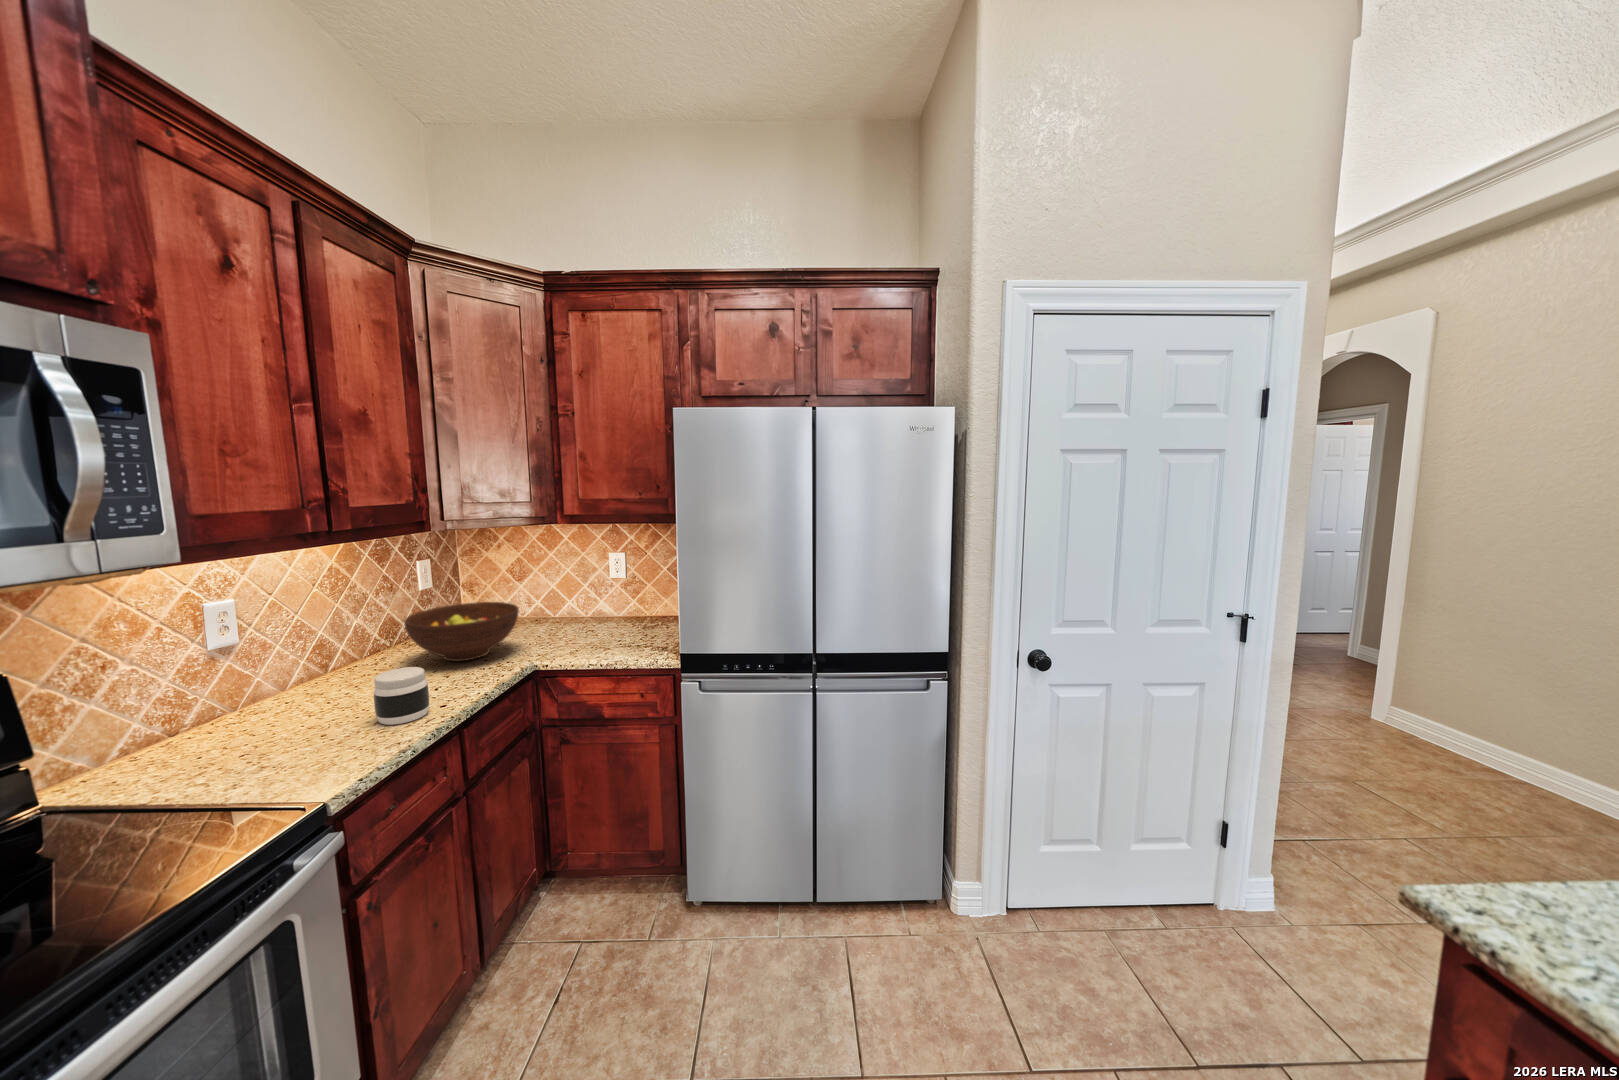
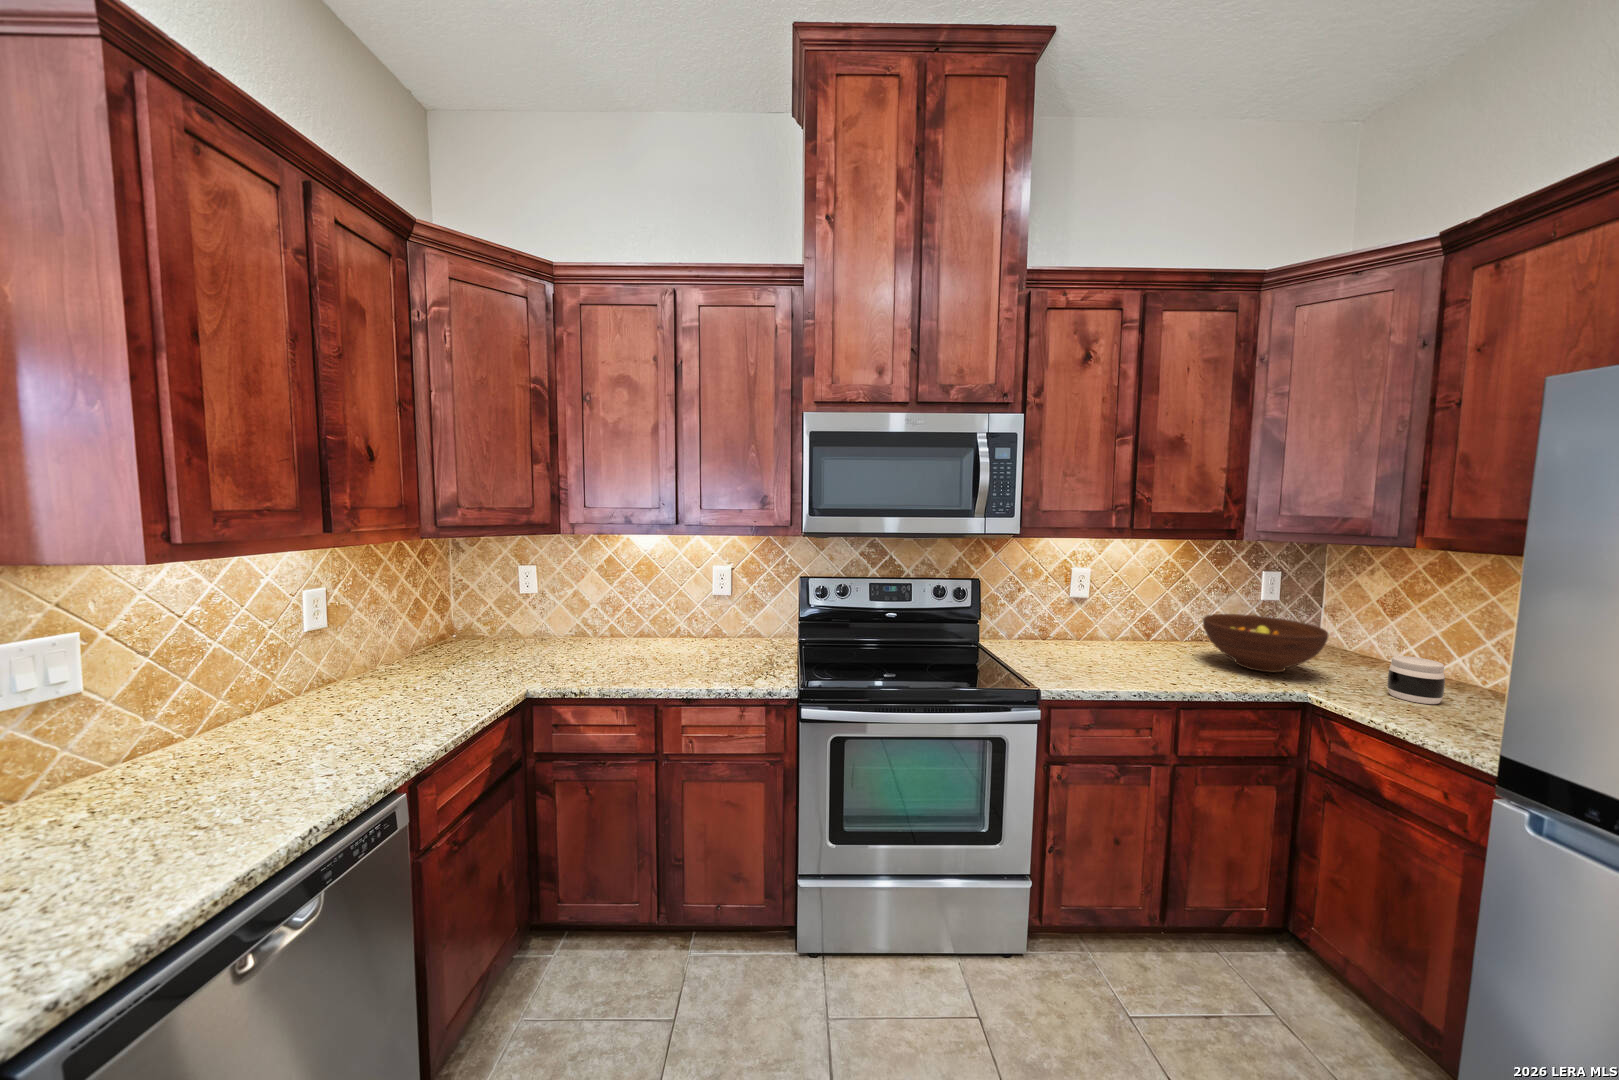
jar: present [374,667,429,725] -> present [1387,656,1445,704]

